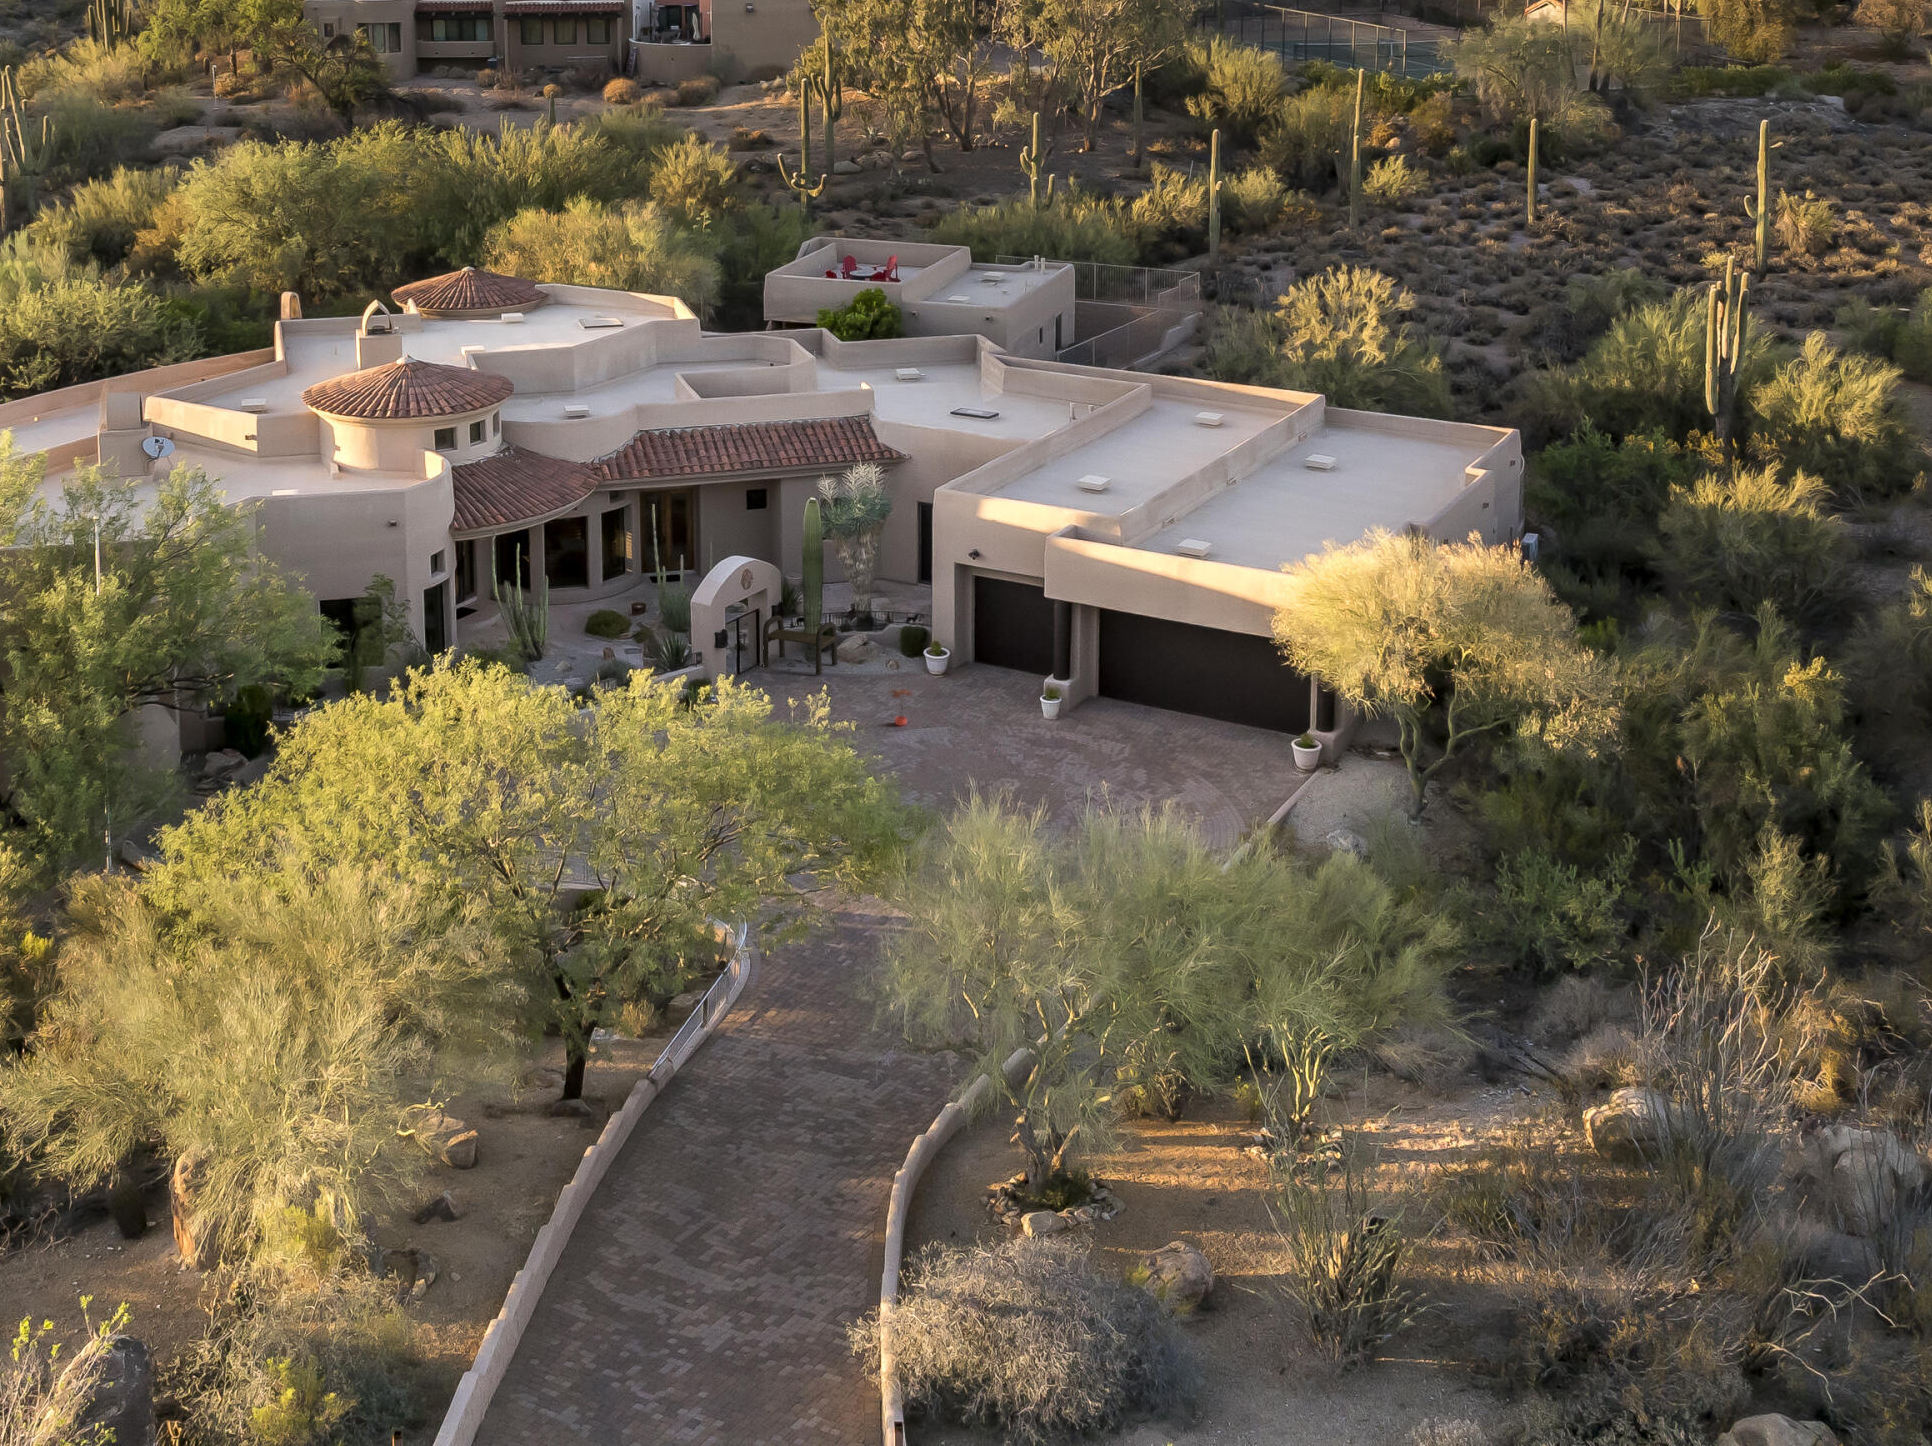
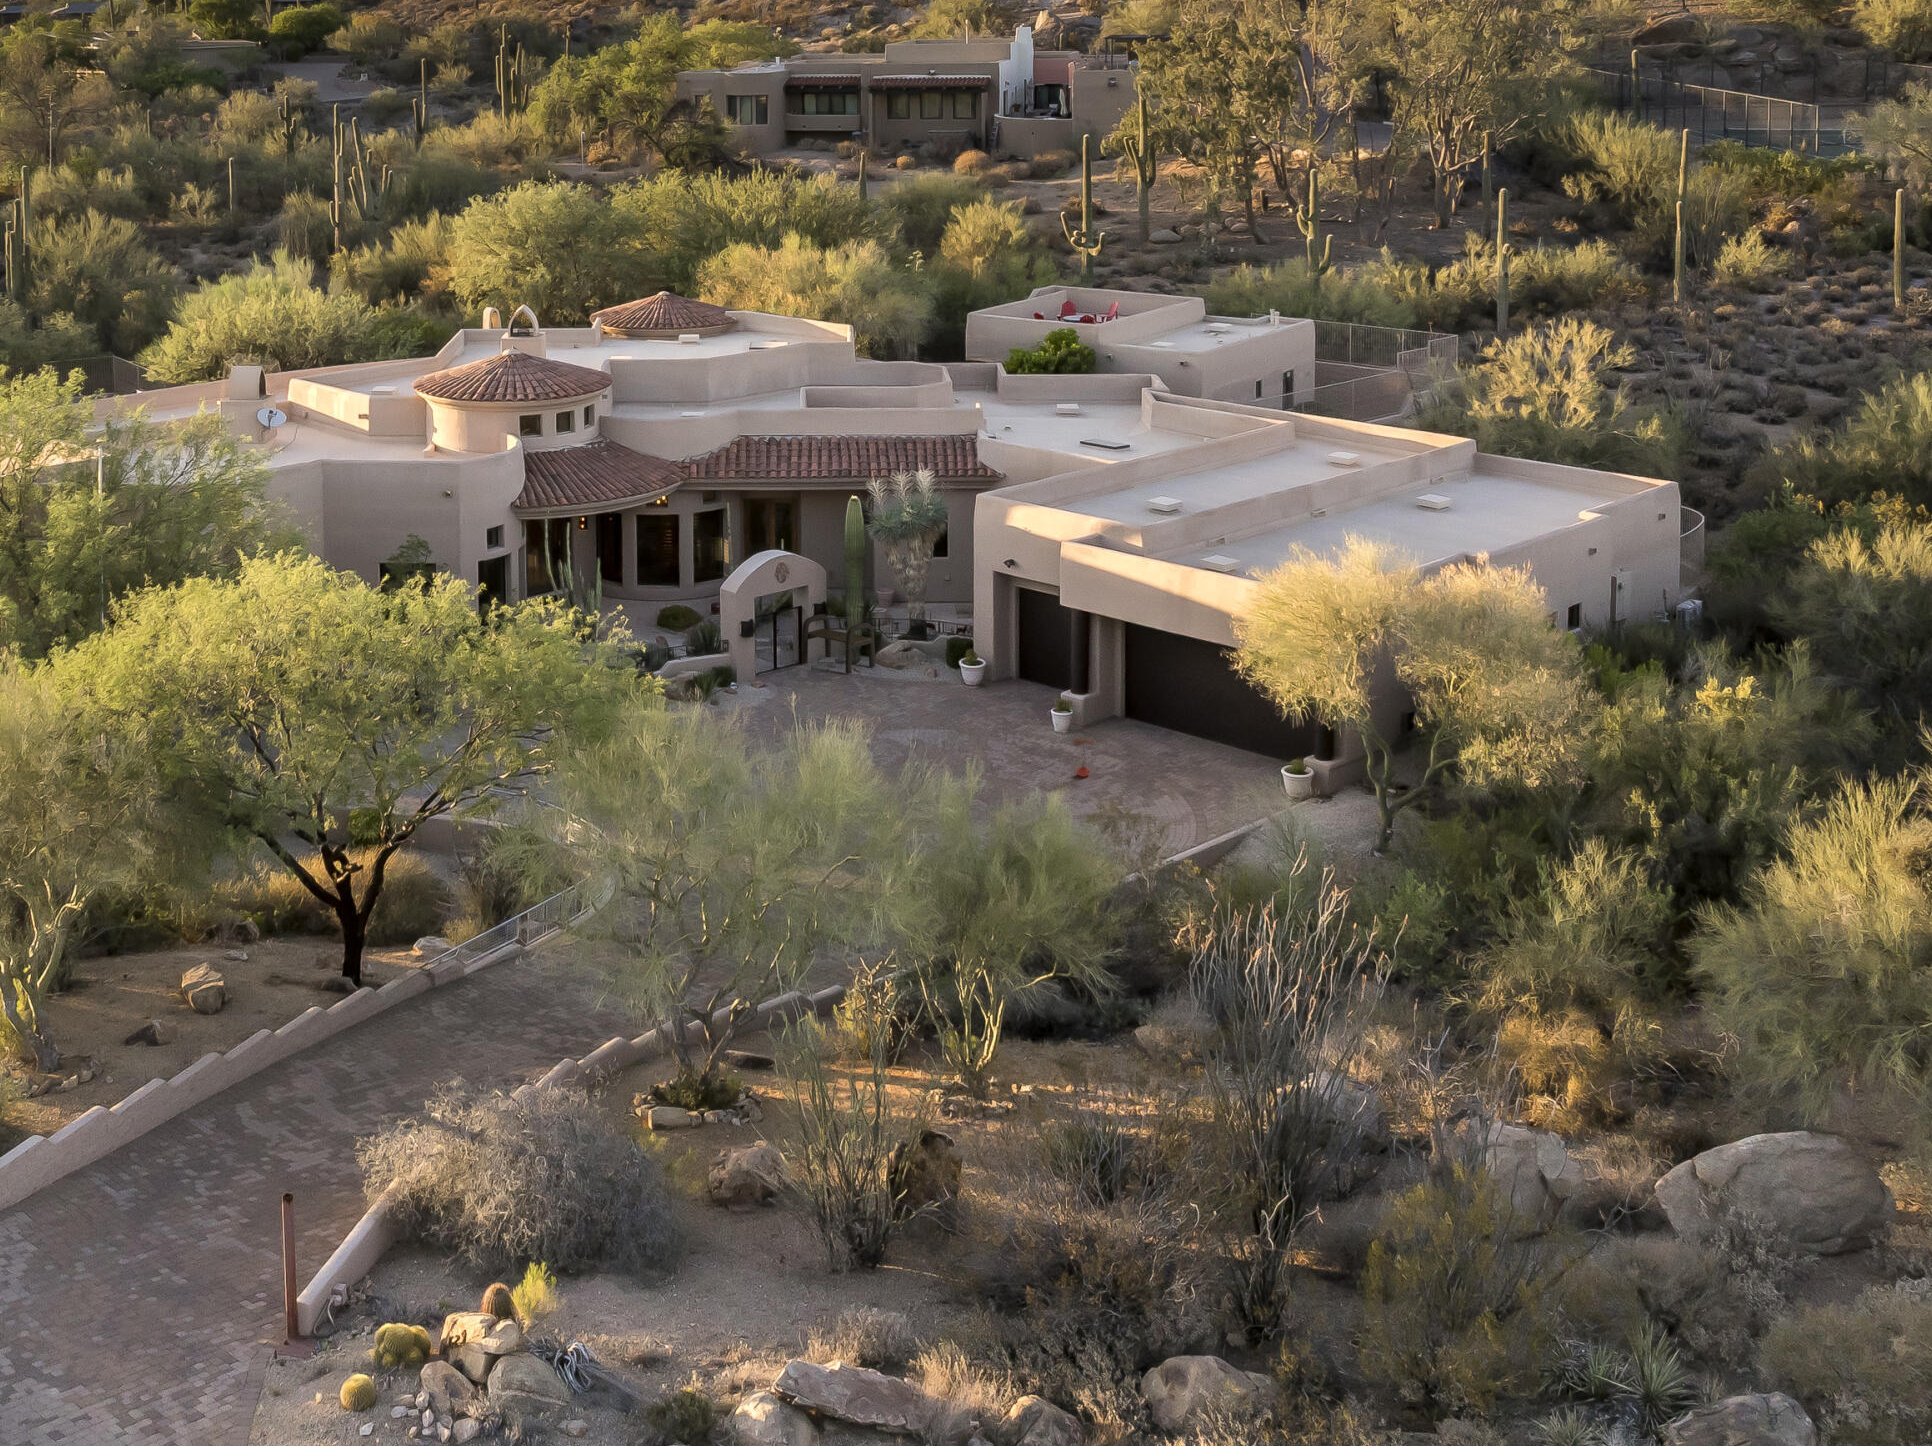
potted plant: present [890,689,912,725] -> present [1073,738,1095,777]

